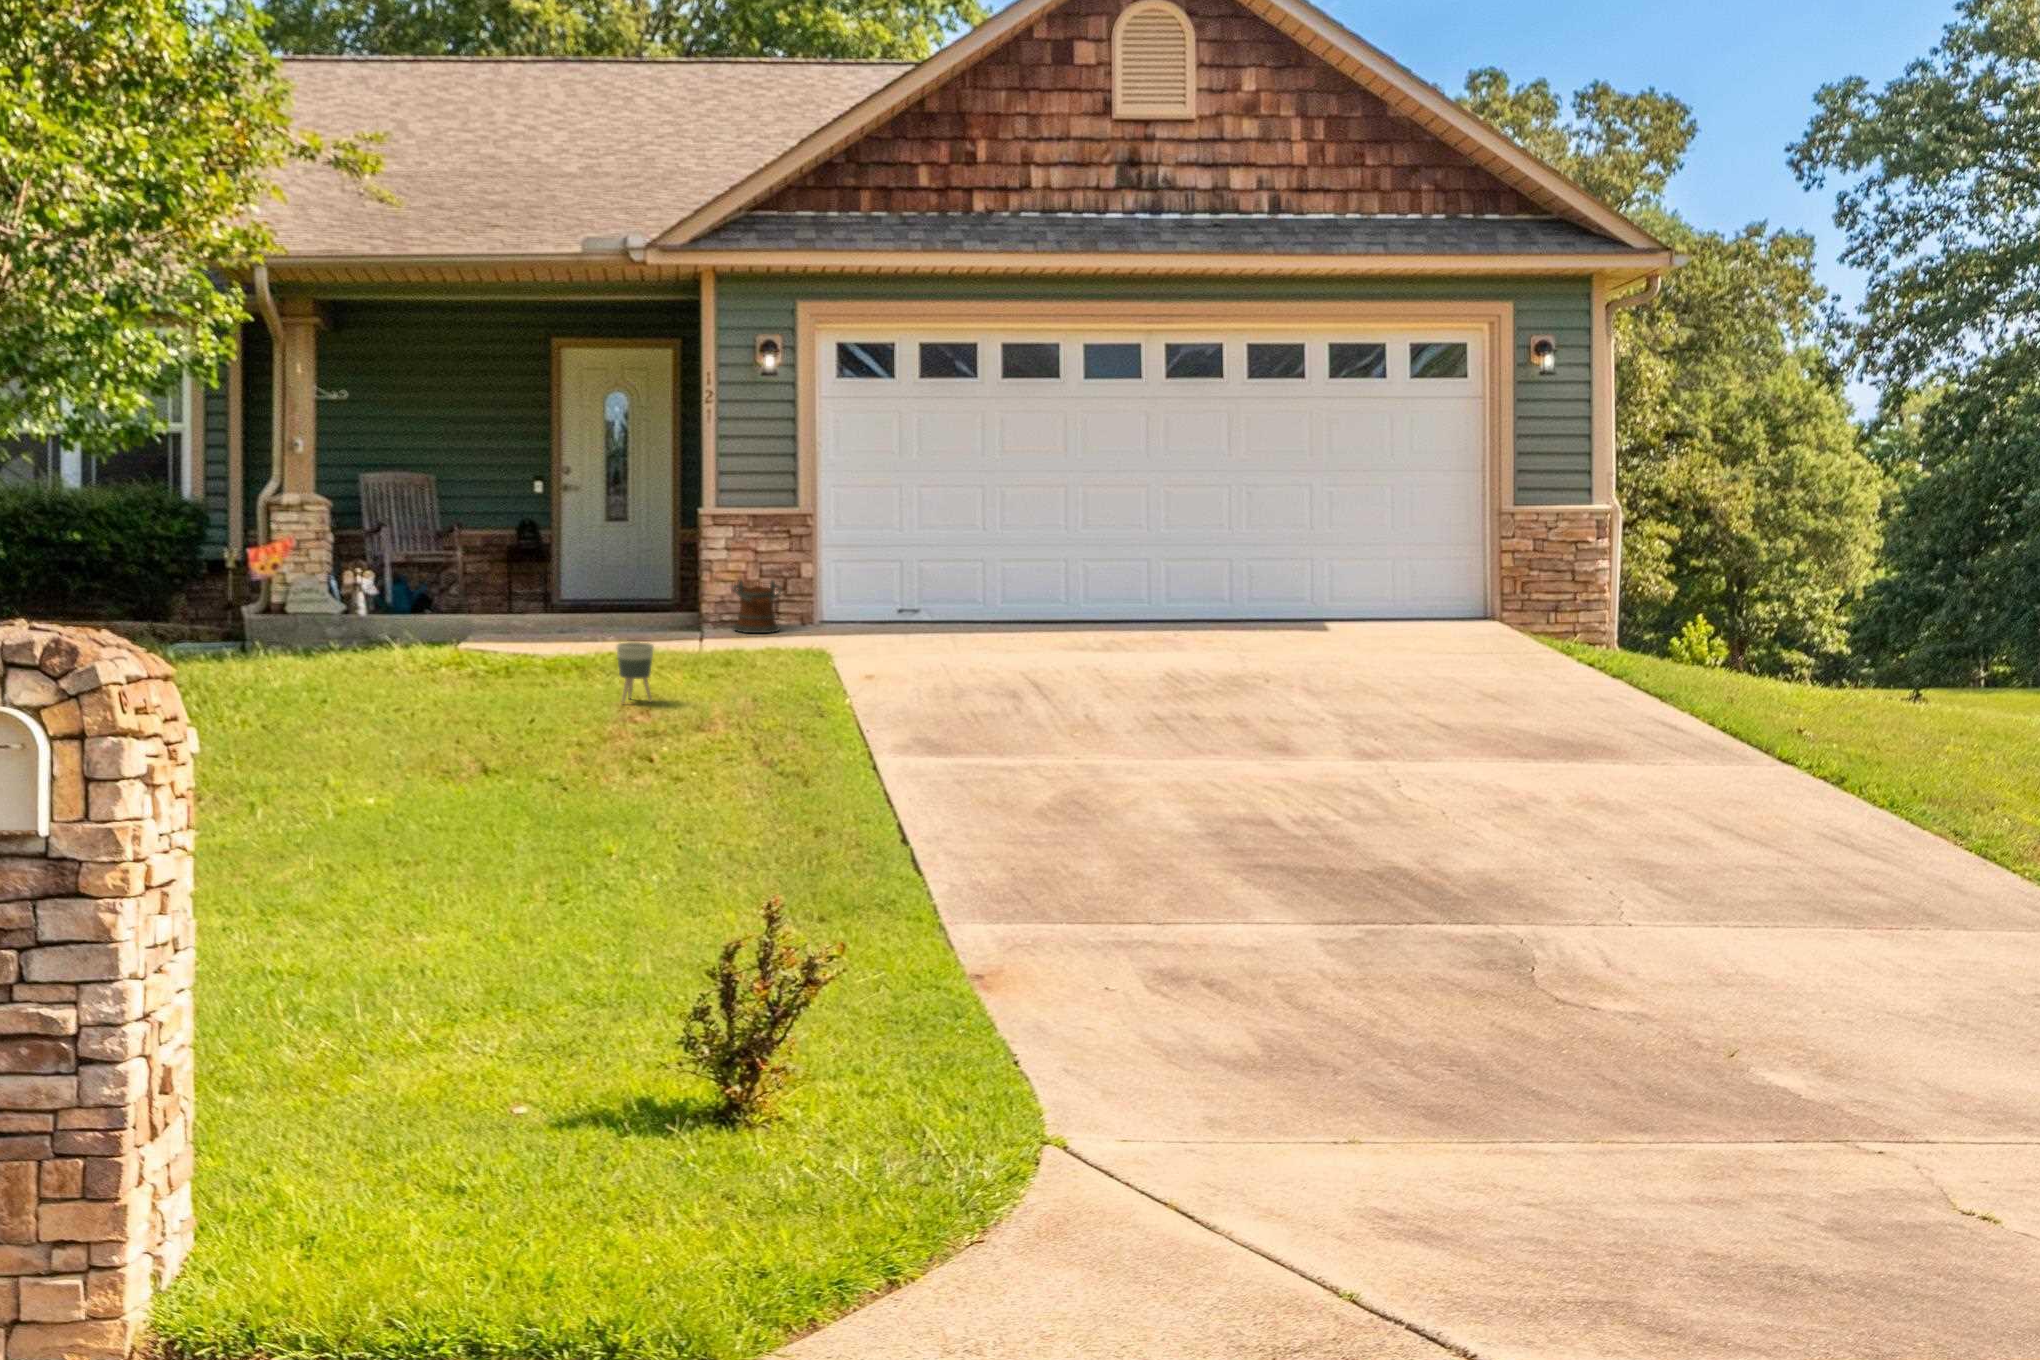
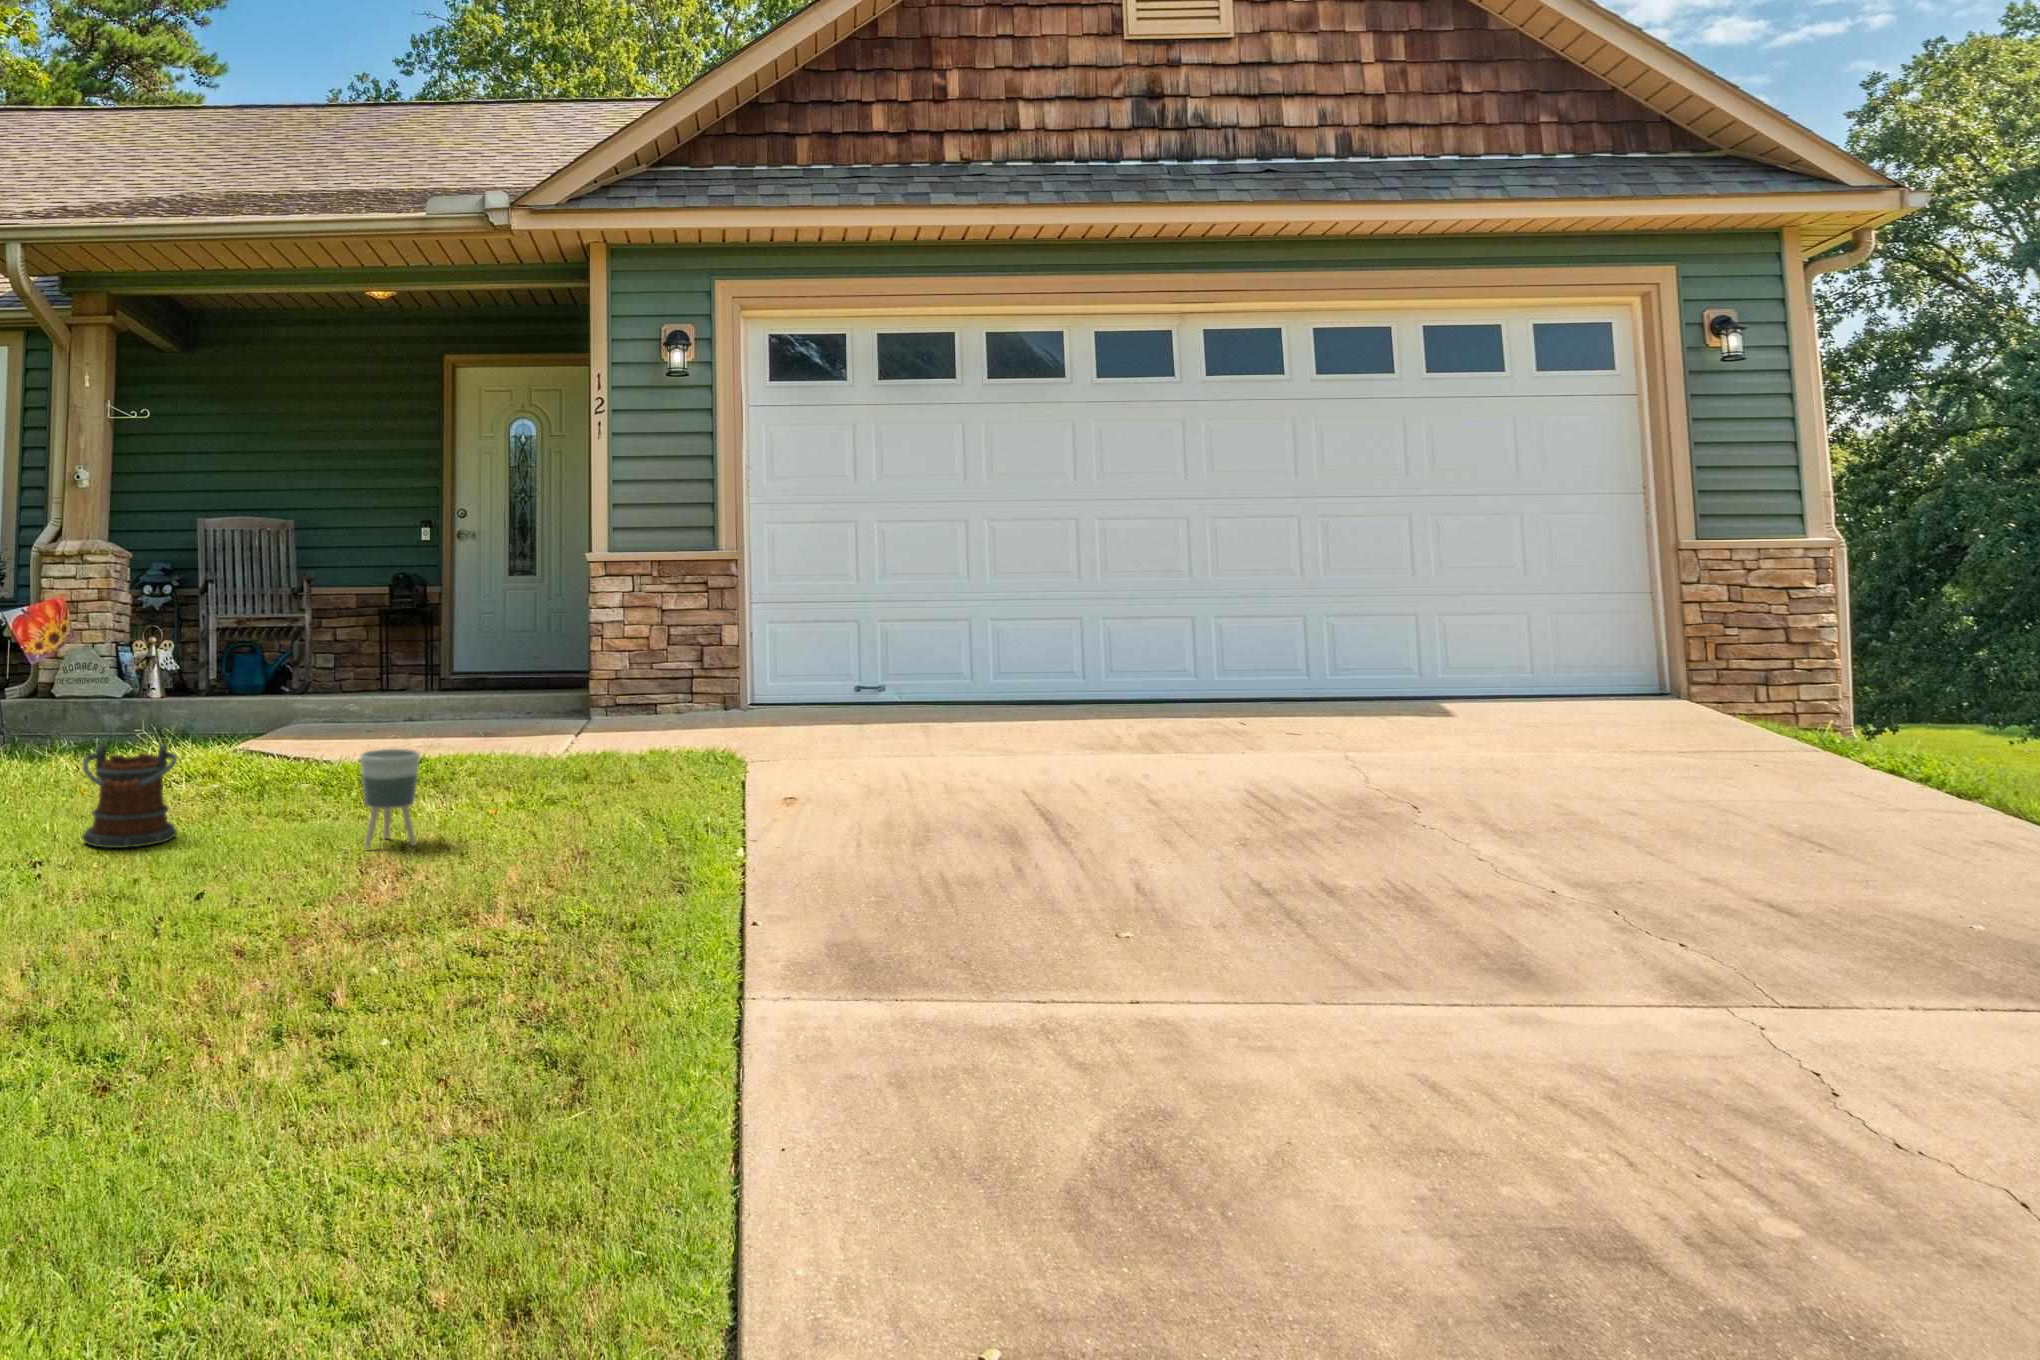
bucket: present [733,580,781,633] -> present [82,743,178,848]

